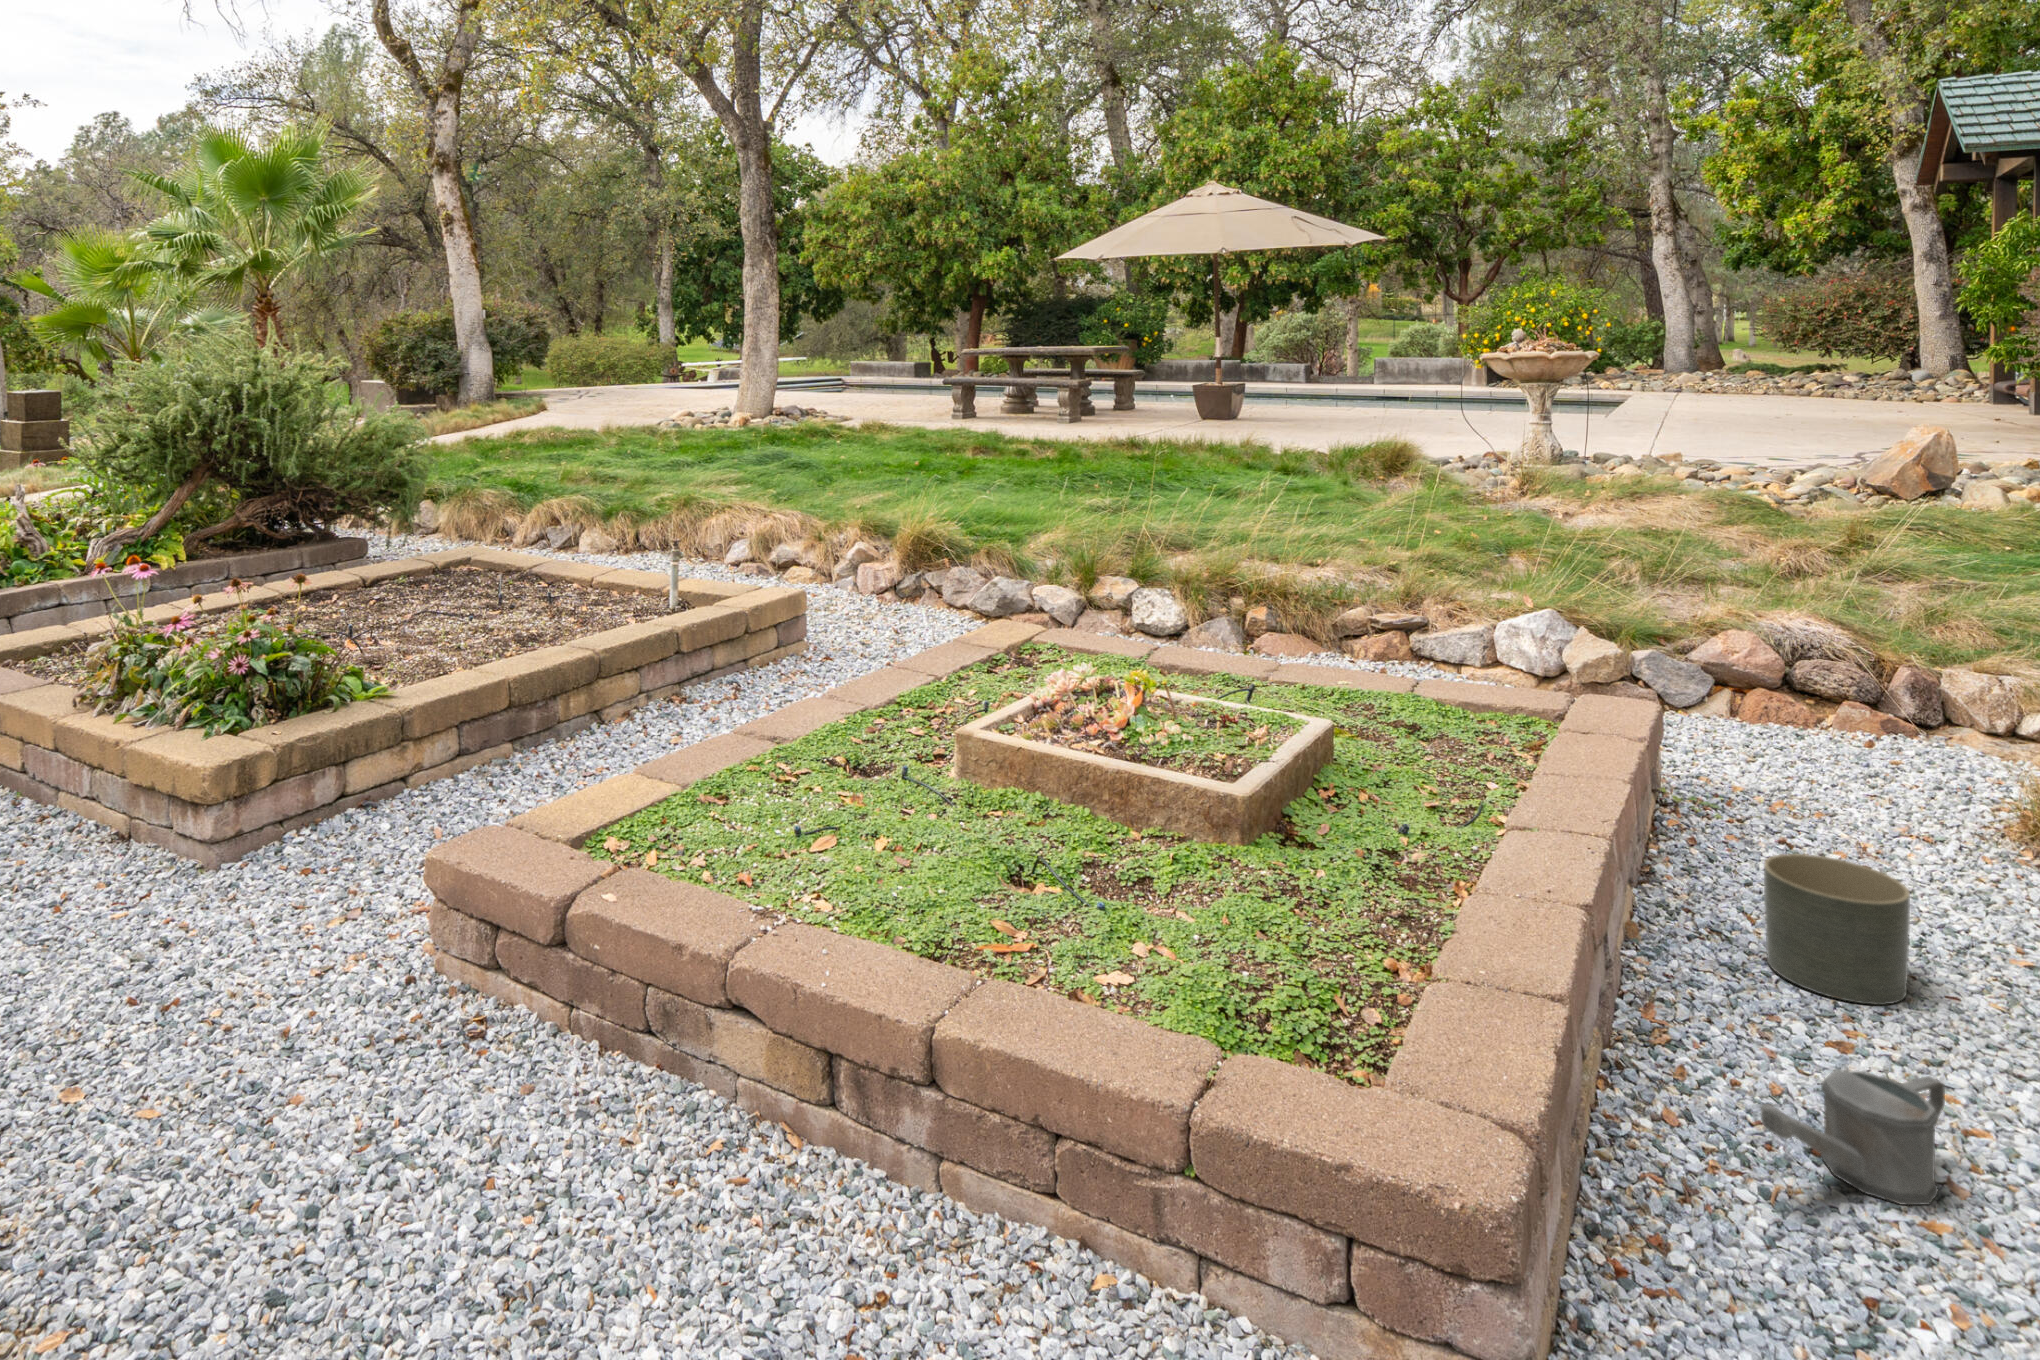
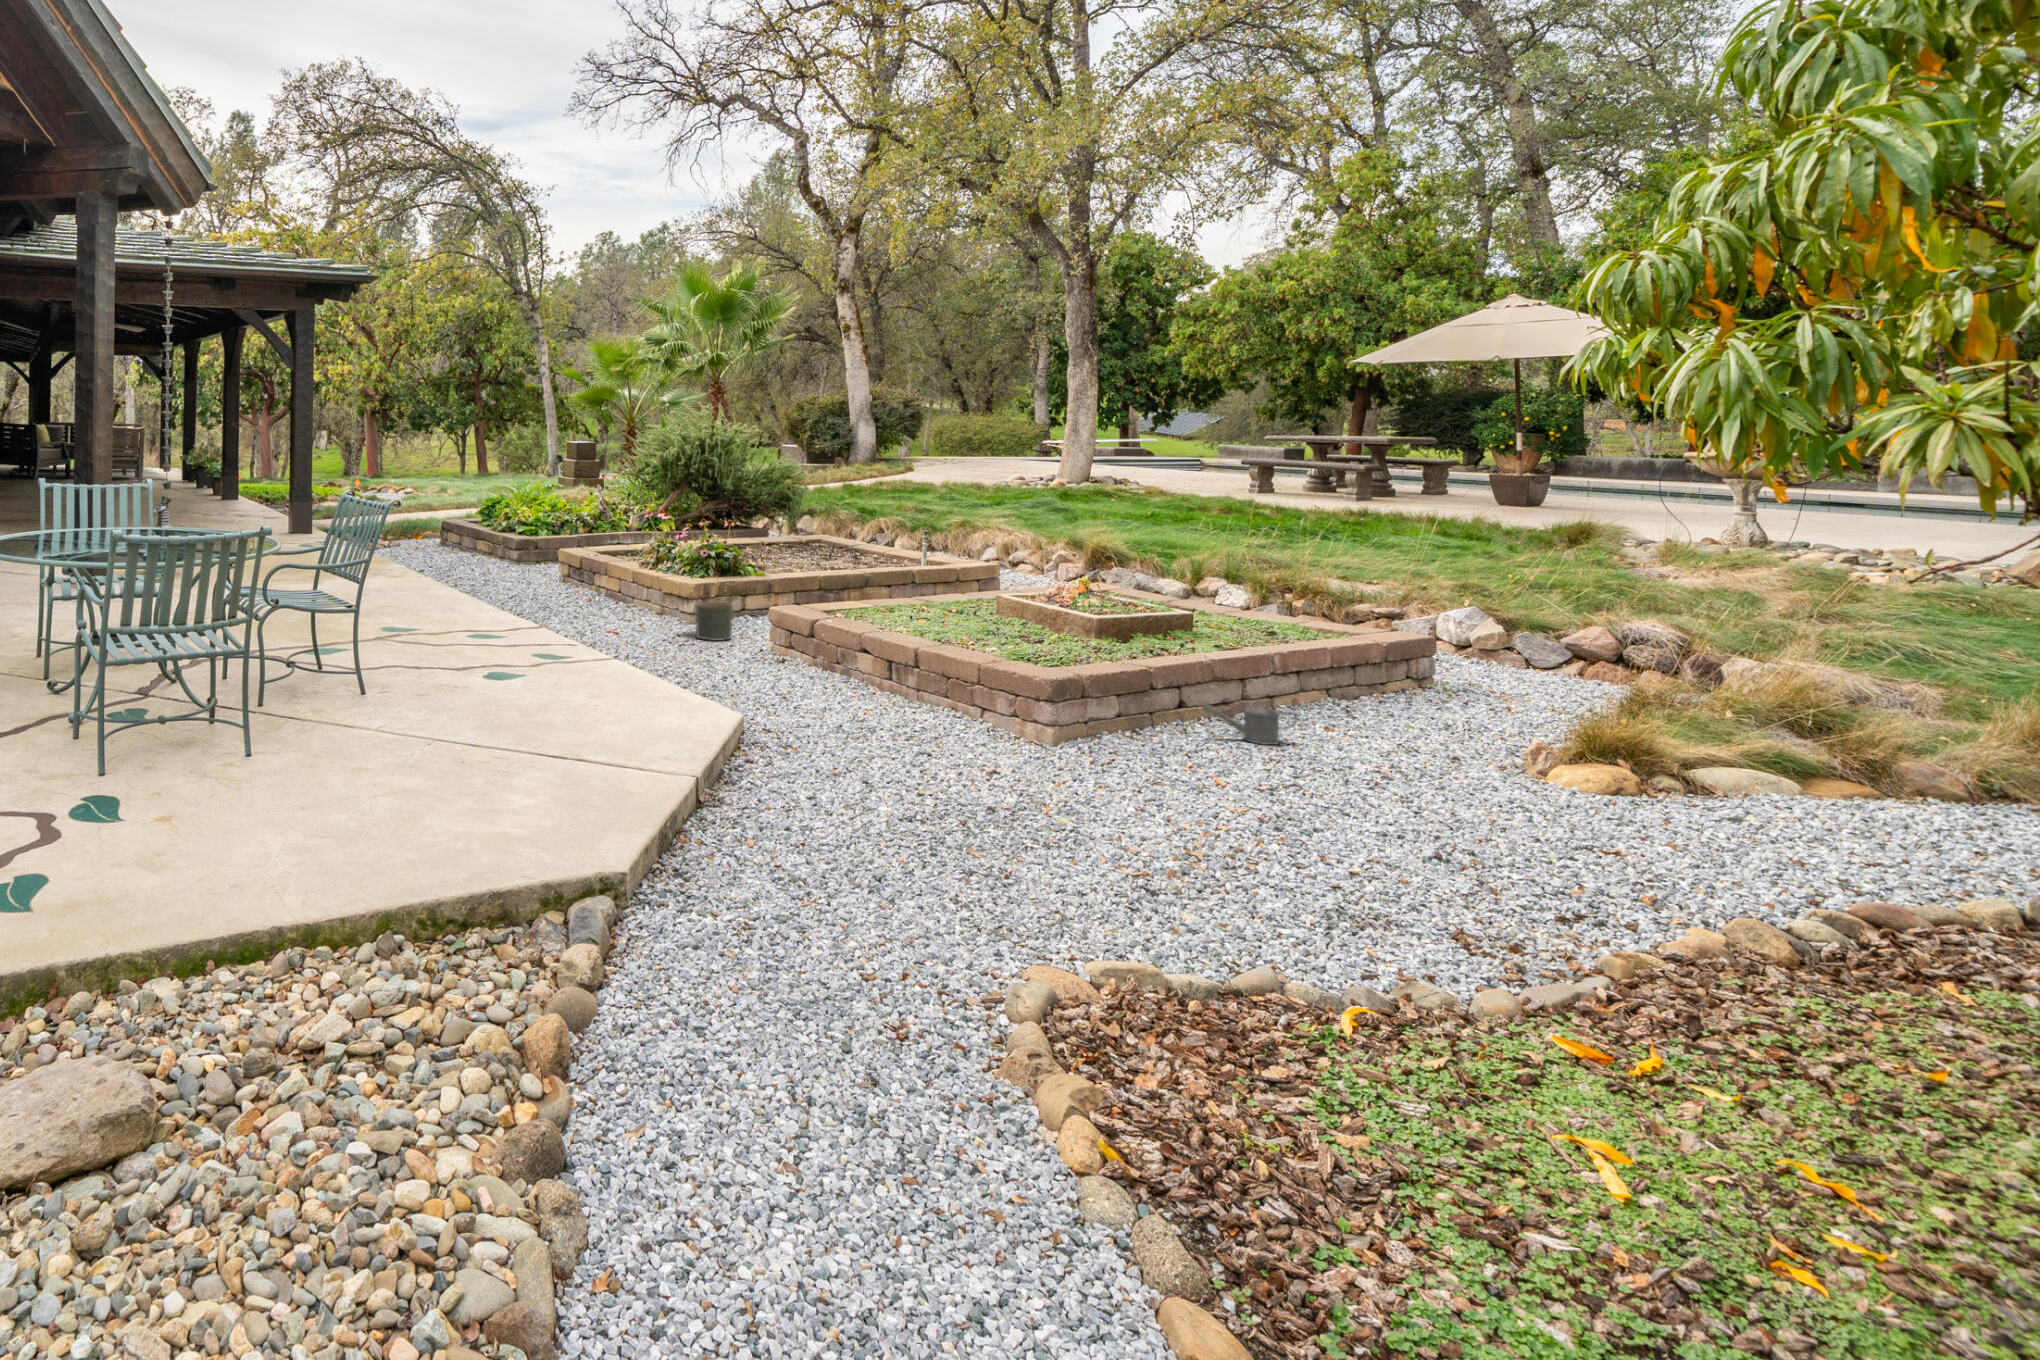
planter: present [1764,854,1910,1005] -> present [696,602,733,641]

